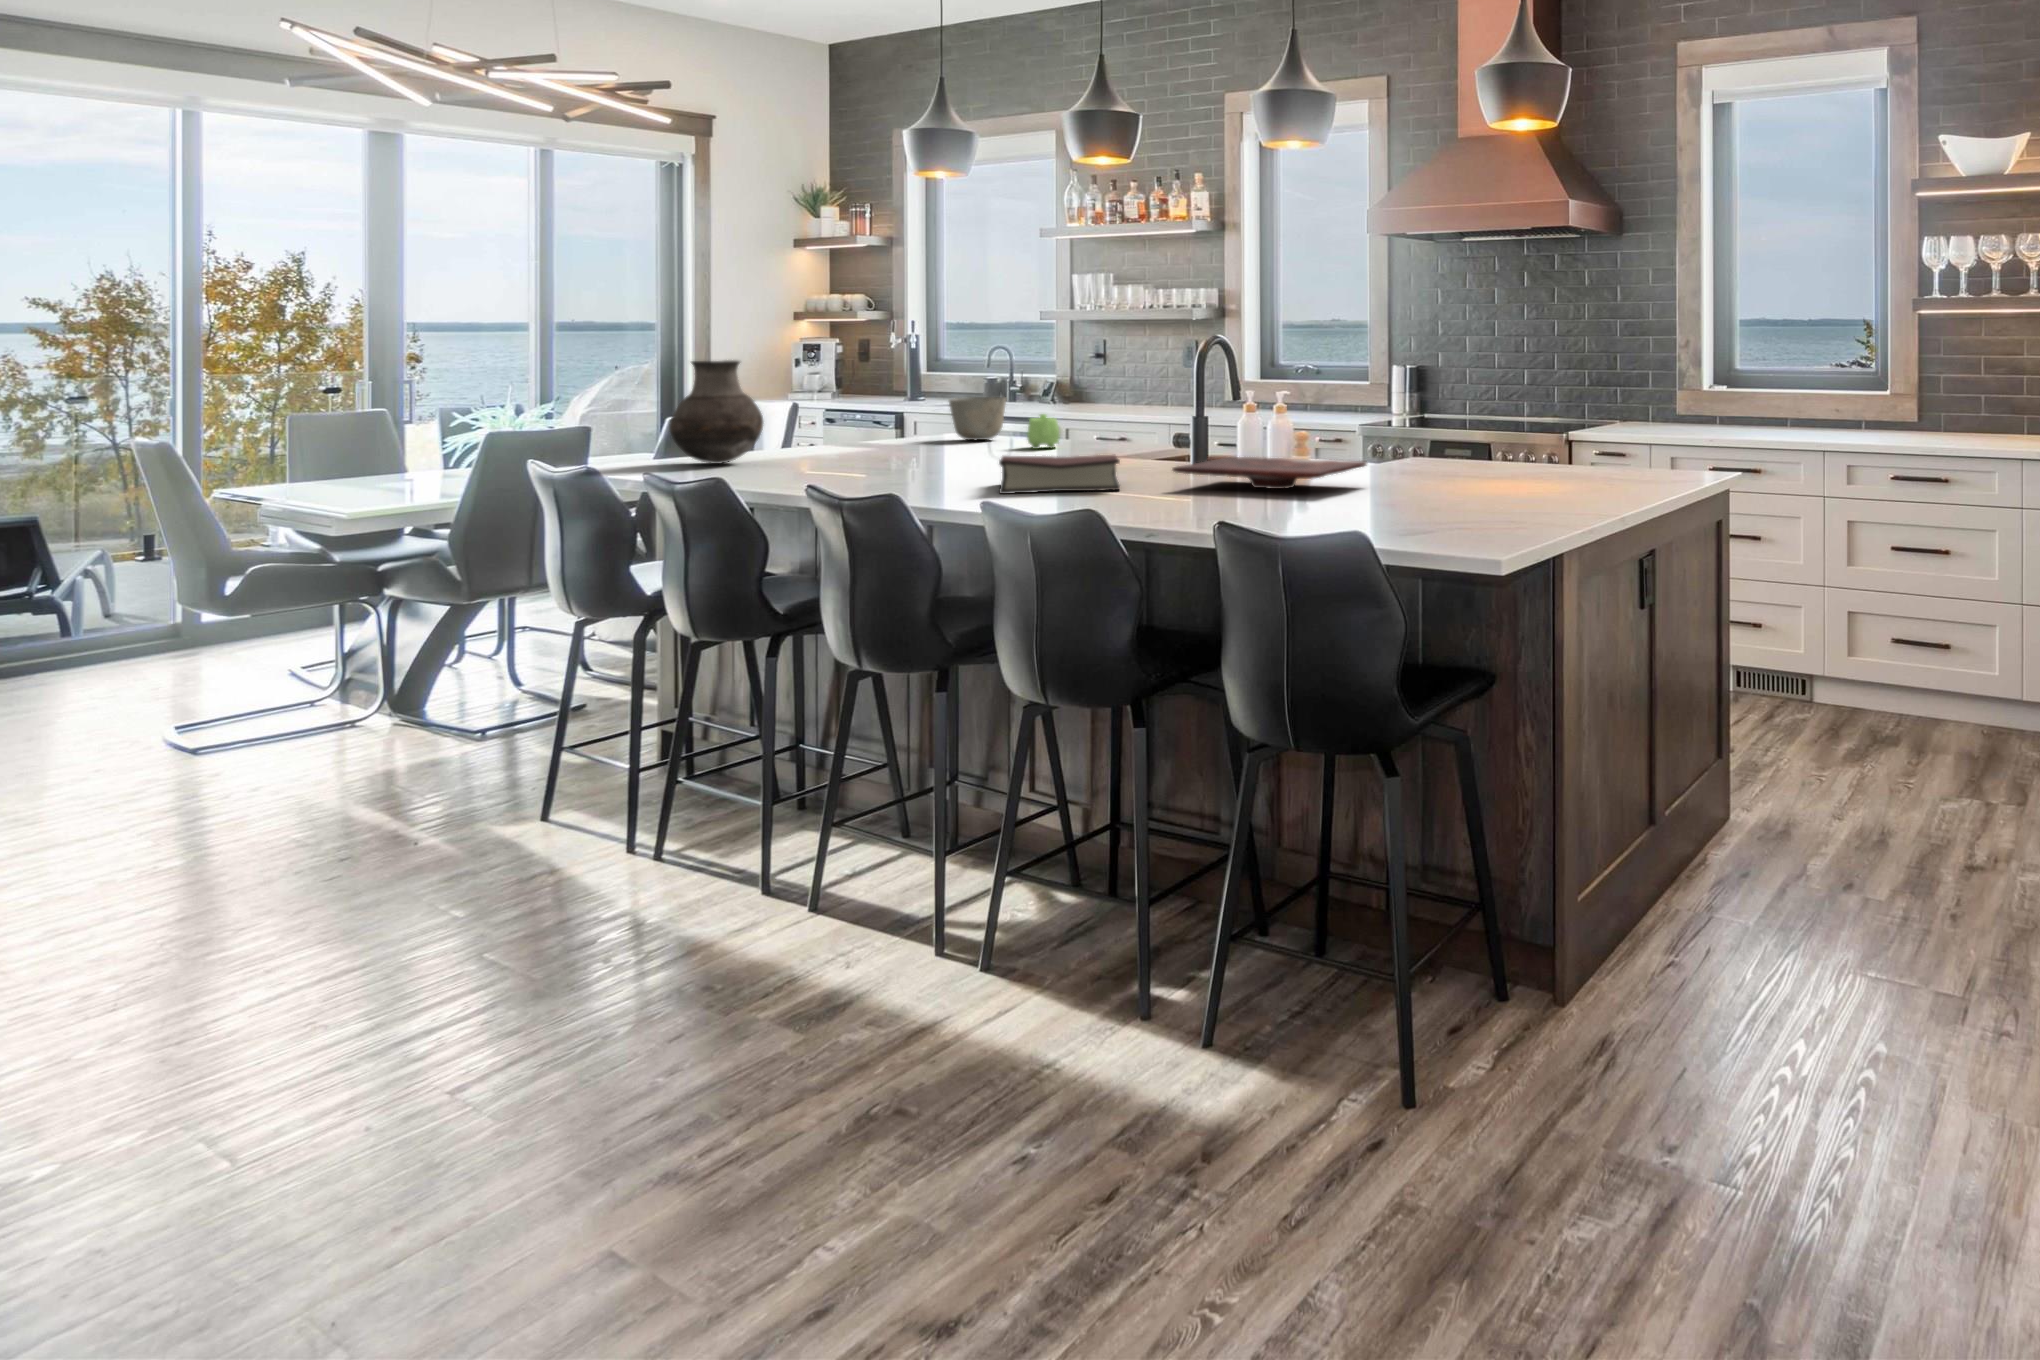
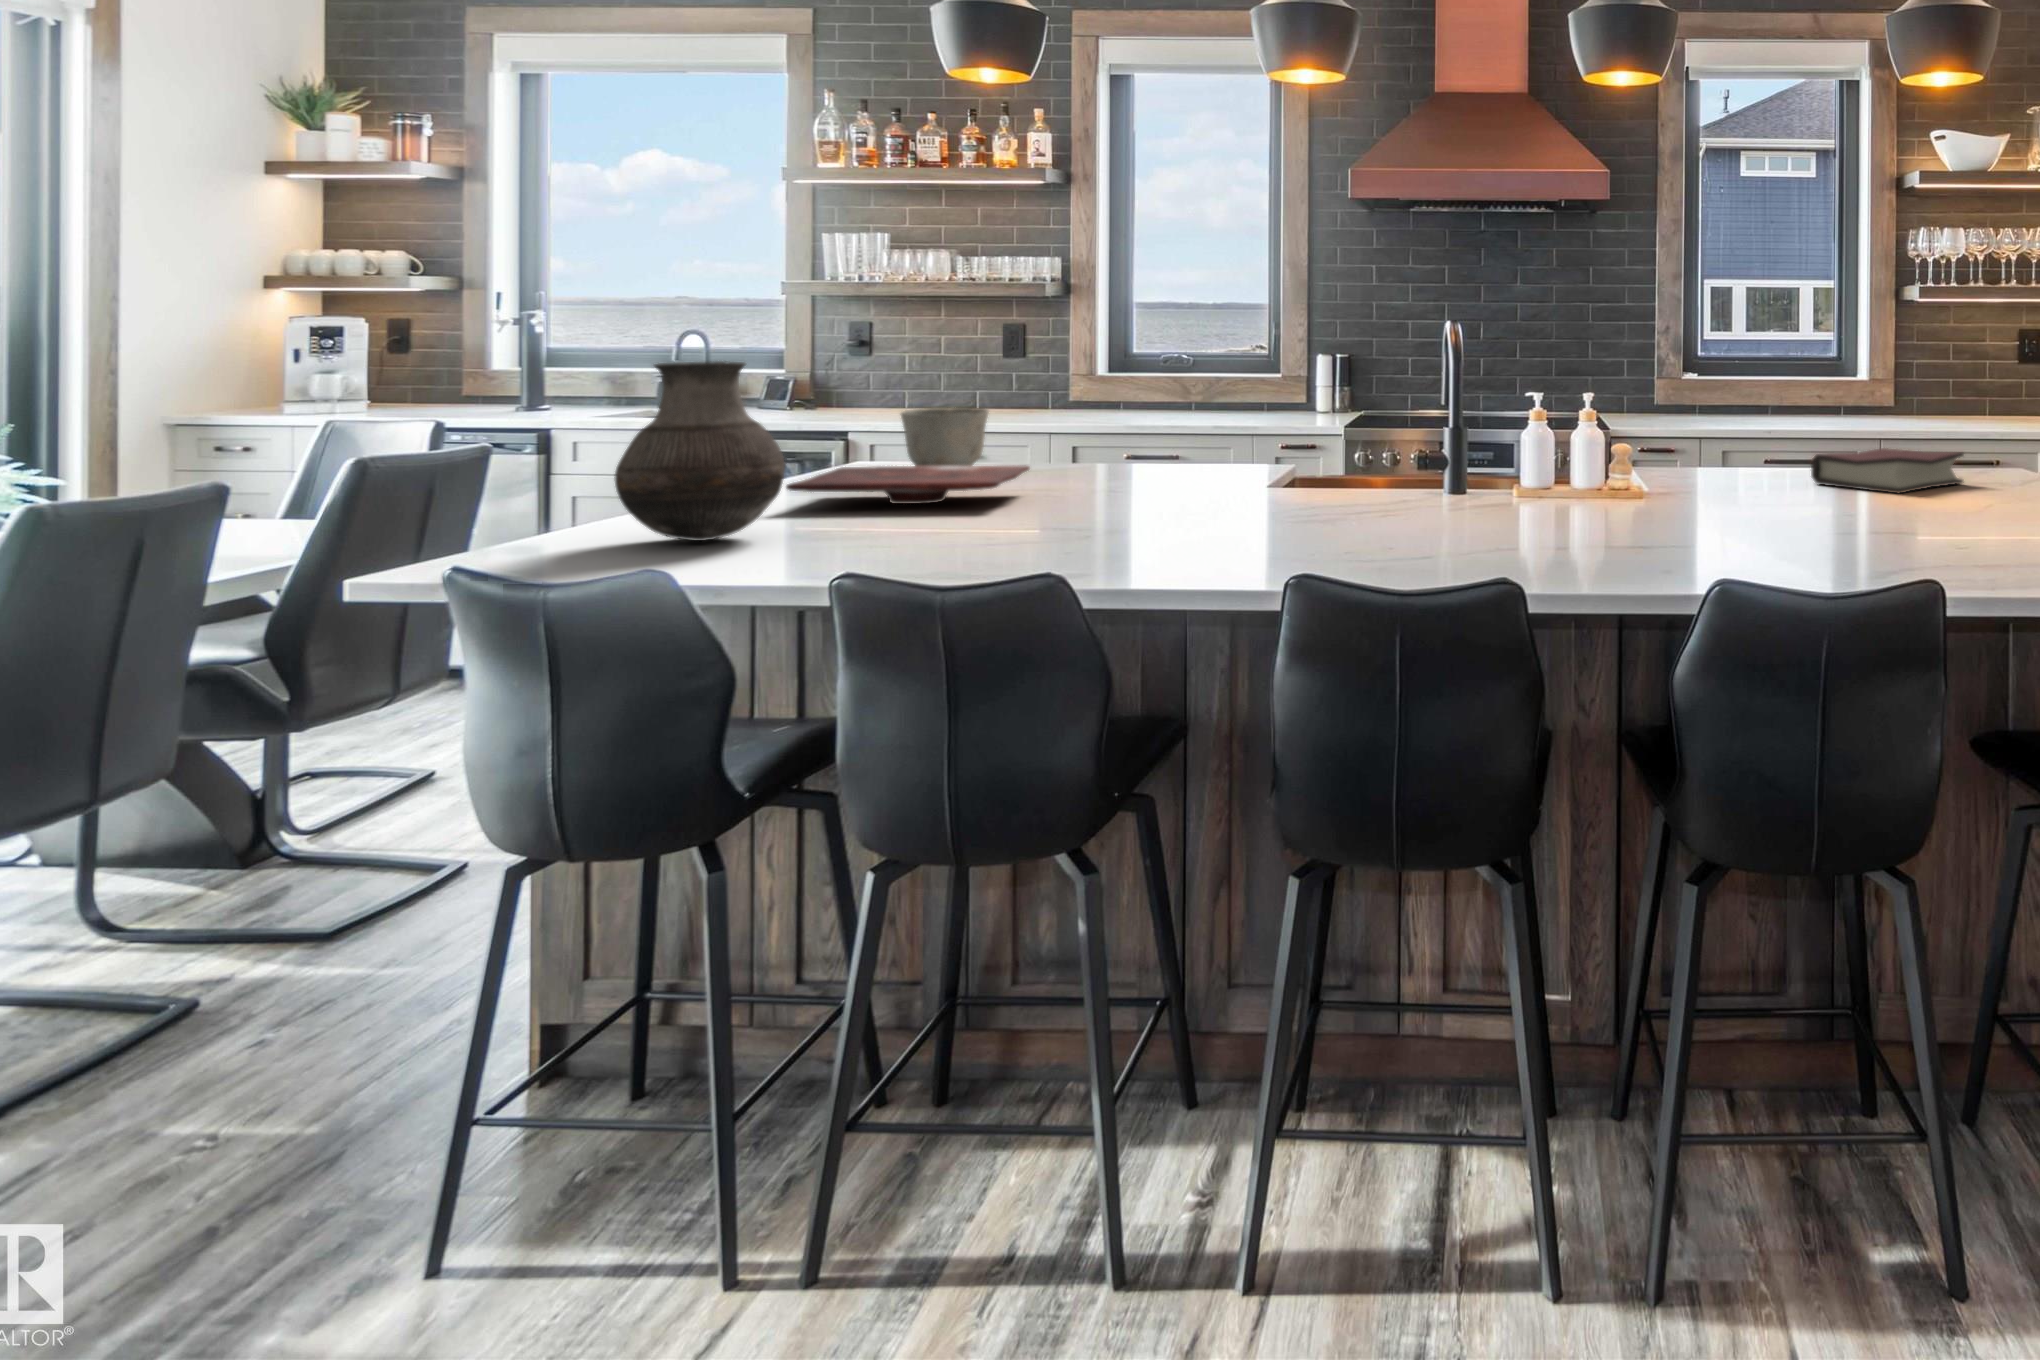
teapot: present [1027,414,1060,449] -> none [1078,431,1136,482]
hardback book: present [999,455,1120,494] -> present [1811,448,1964,493]
cutting board: present [1173,457,1367,489] -> present [786,466,1029,504]

